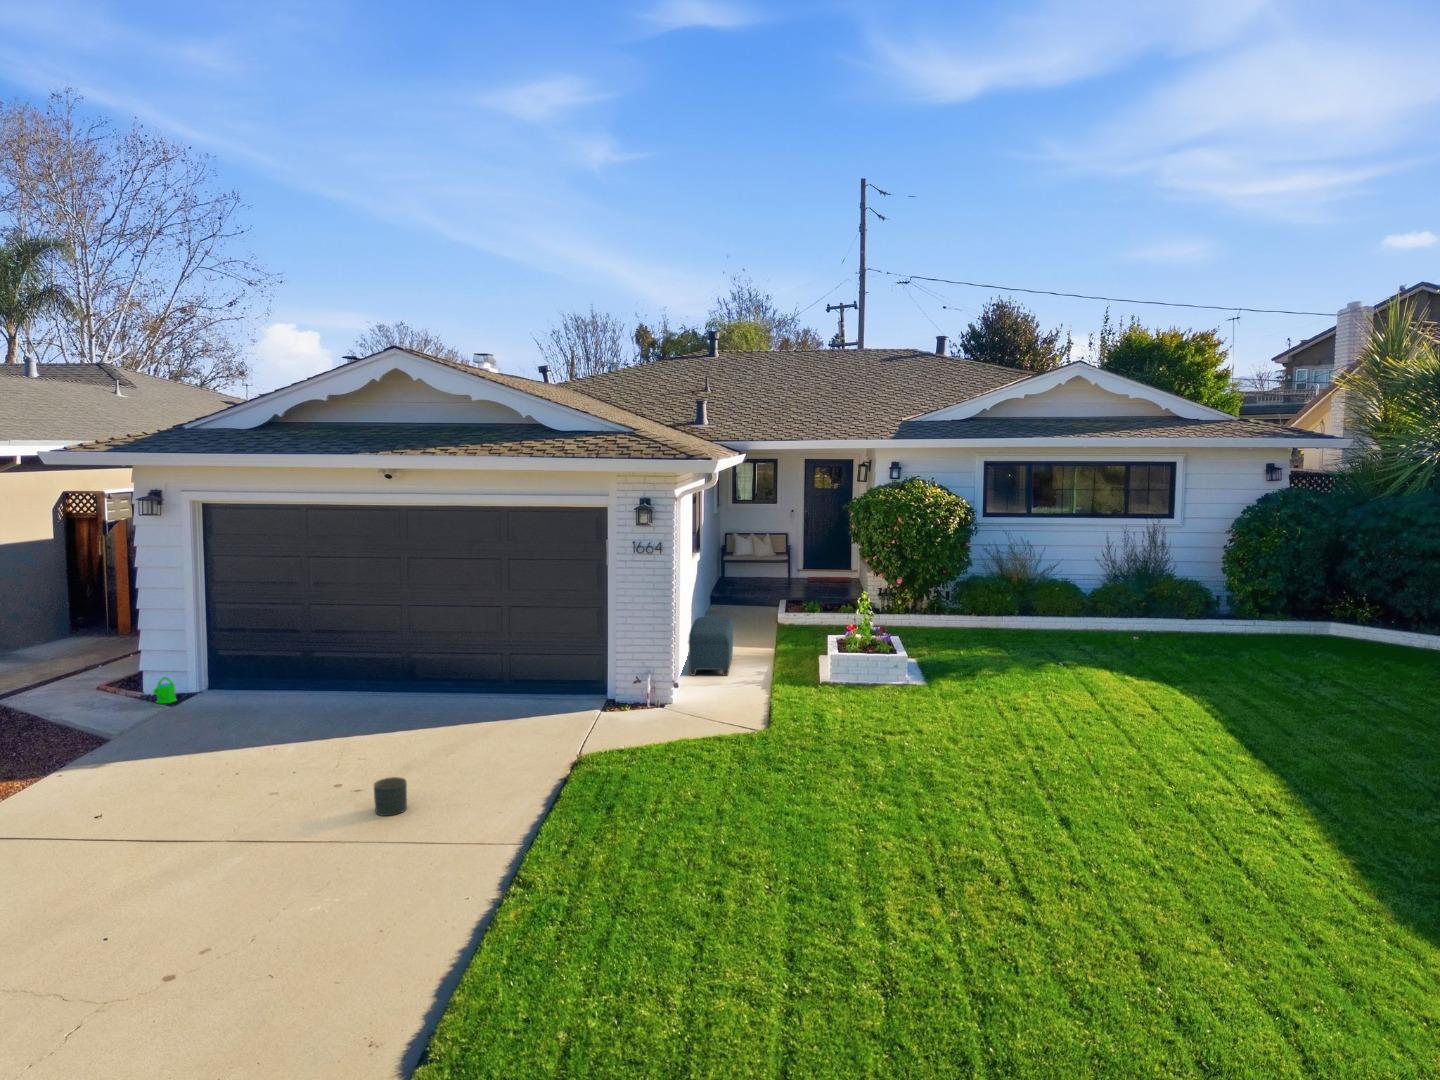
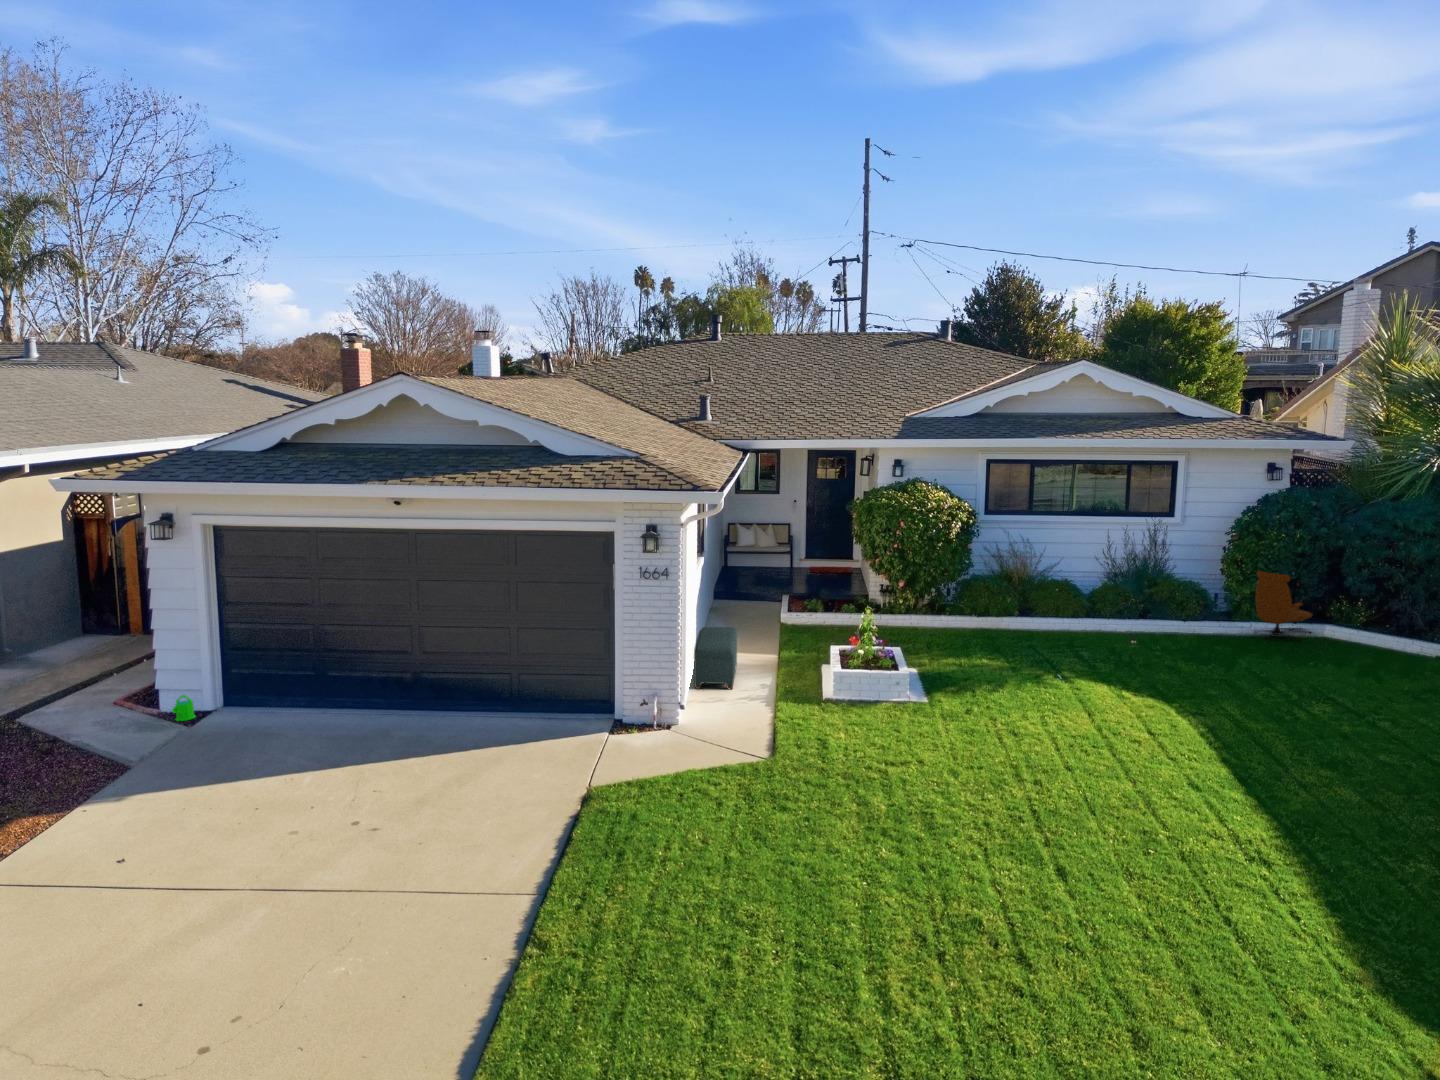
lounge chair: none [1262,562,1321,635] -> present [1255,571,1312,640]
planter: present [373,777,407,816] -> none [391,821,423,861]

